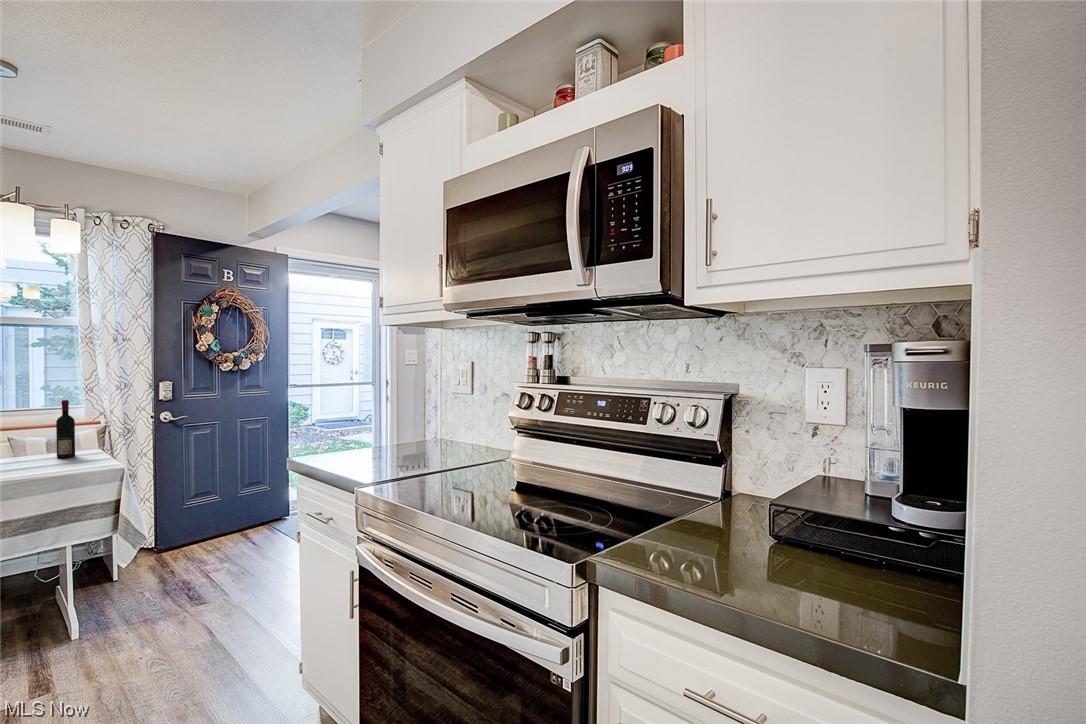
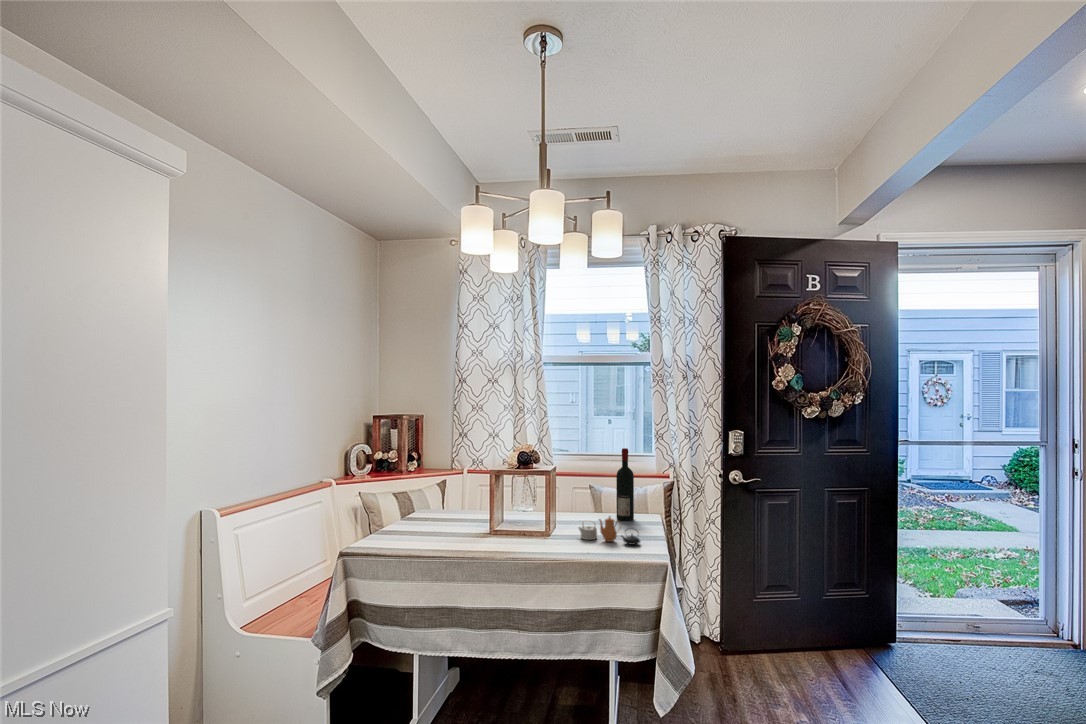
teapot: none [24,451,91,474] -> present [579,516,640,545]

